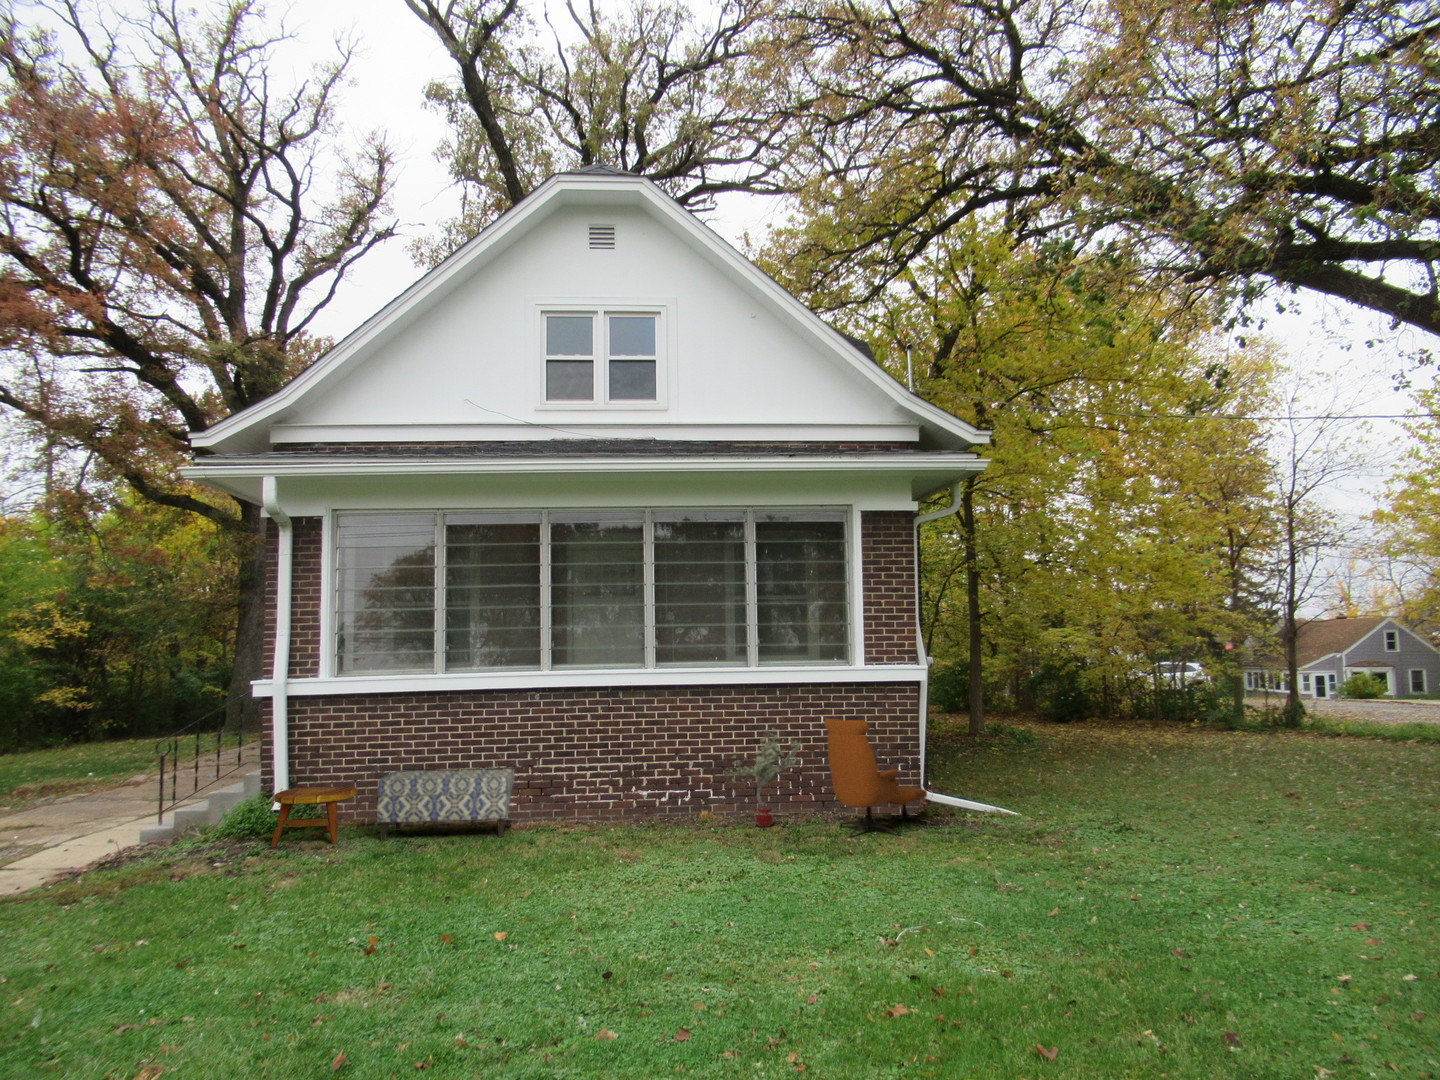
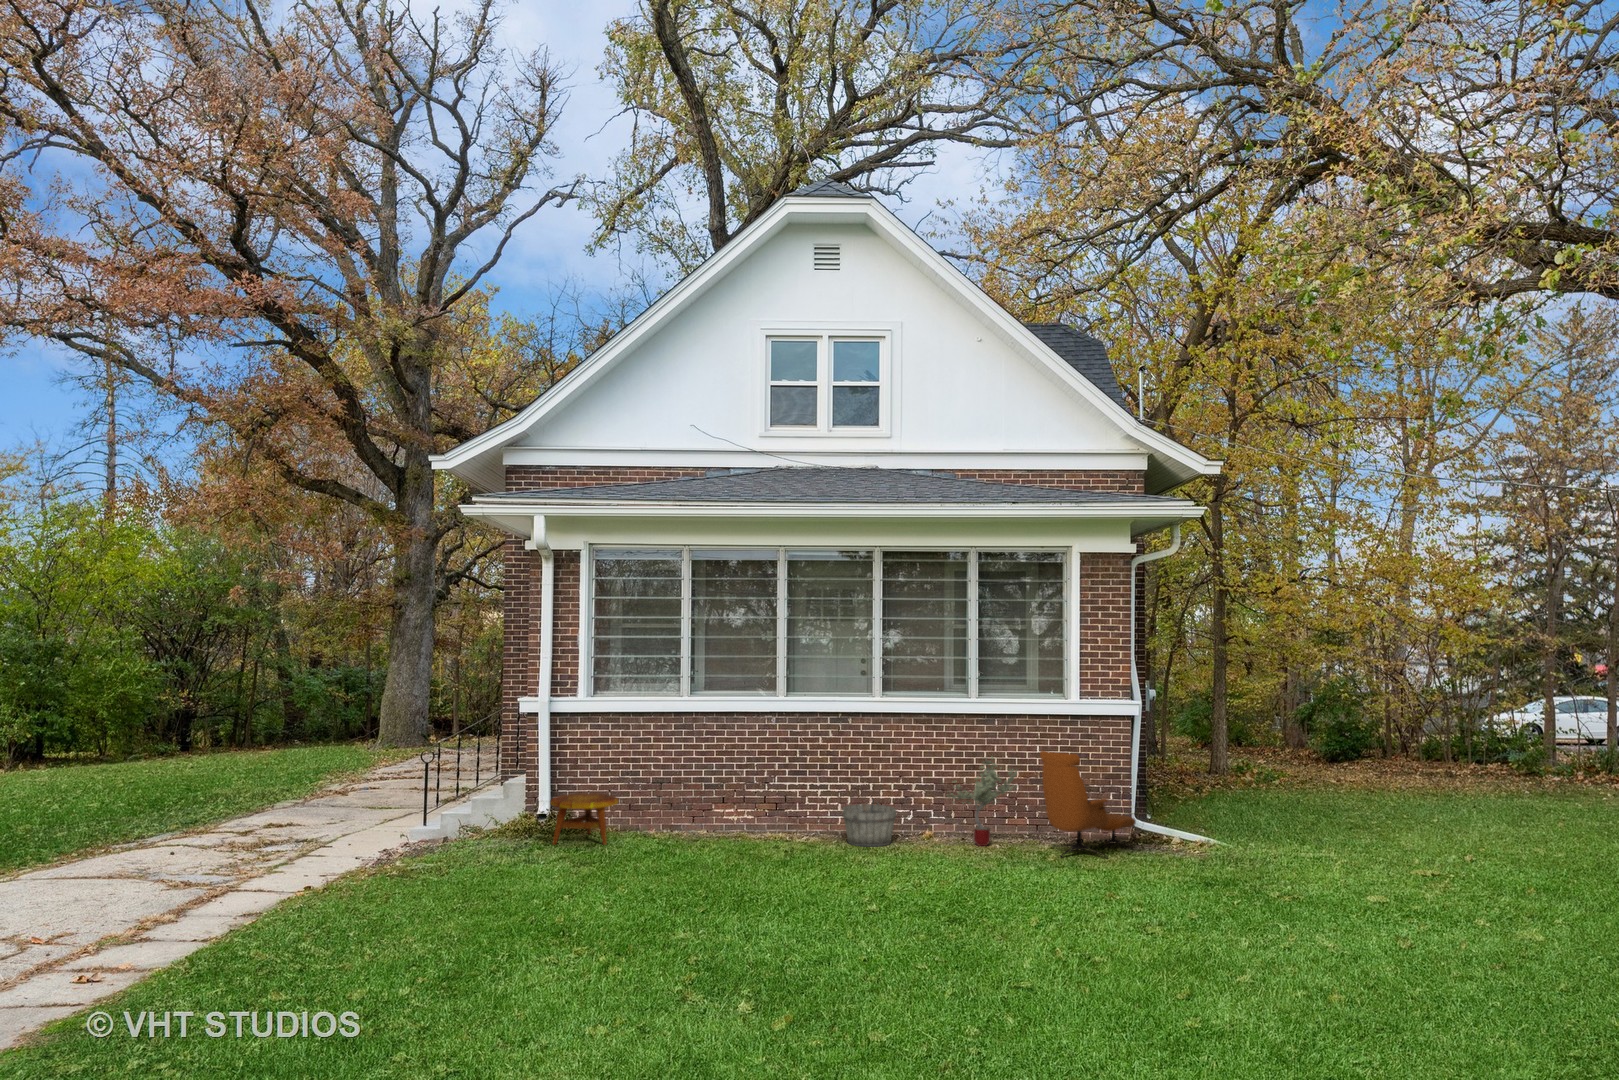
bench: present [377,769,515,841] -> none [640,783,754,845]
wooden bucket: none [611,776,671,833] -> present [842,799,896,846]

